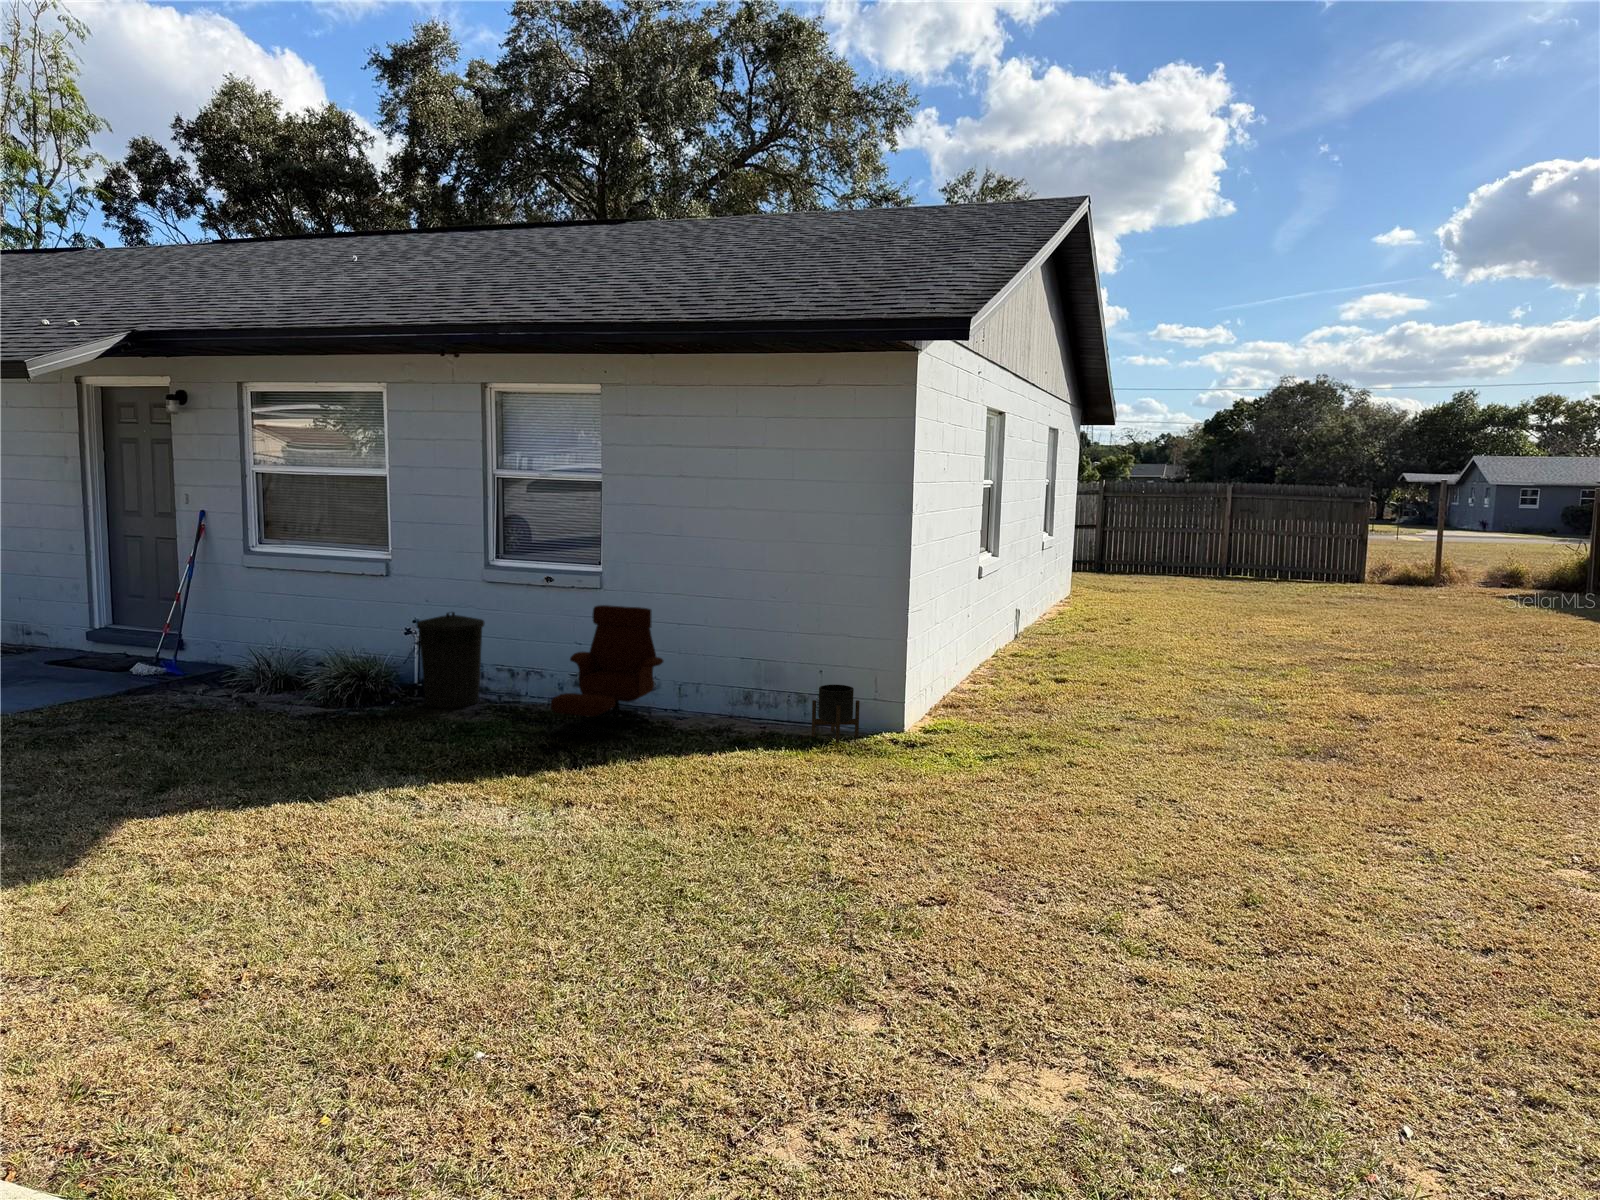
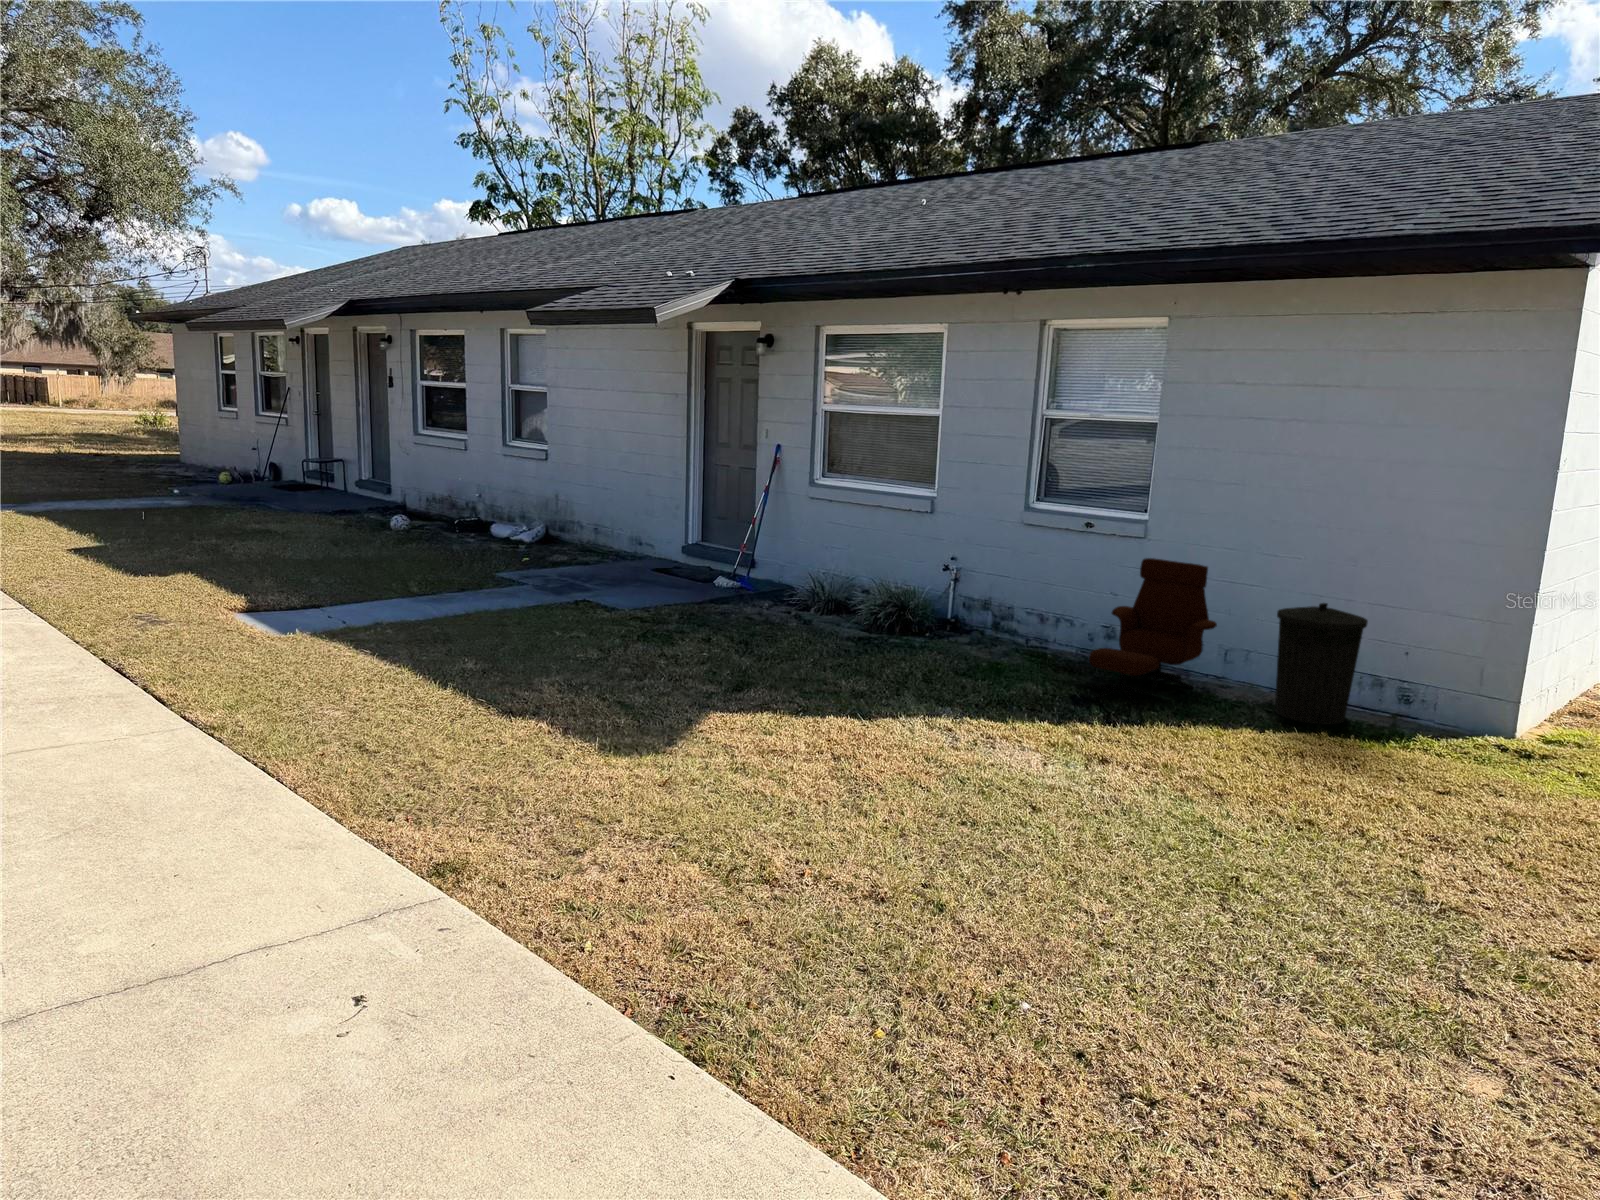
trash can: present [417,612,485,708] -> present [1275,603,1368,725]
planter: present [812,685,860,743] -> none [1396,674,1467,745]

